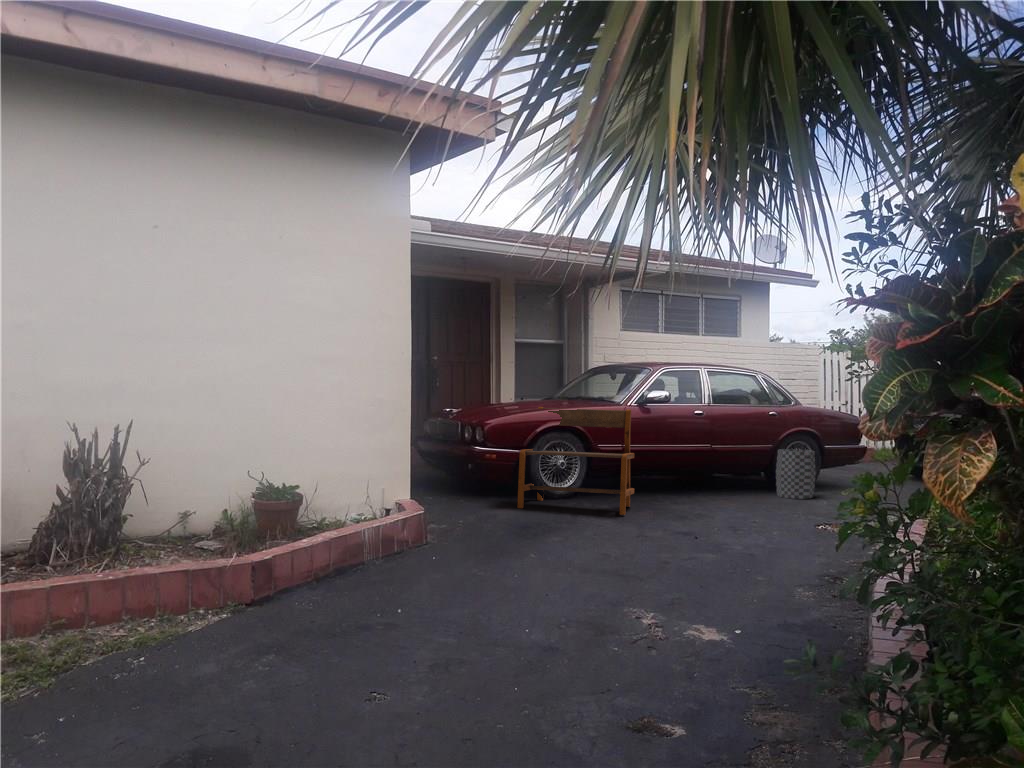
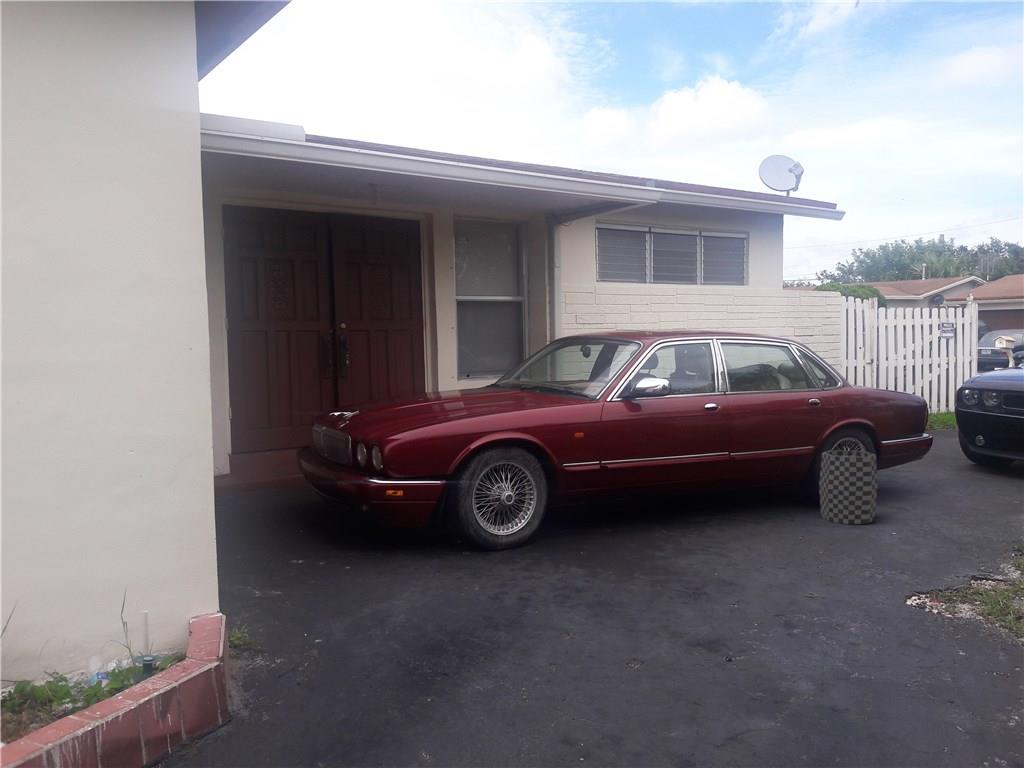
bench: present [517,407,634,515] -> none [439,409,620,585]

